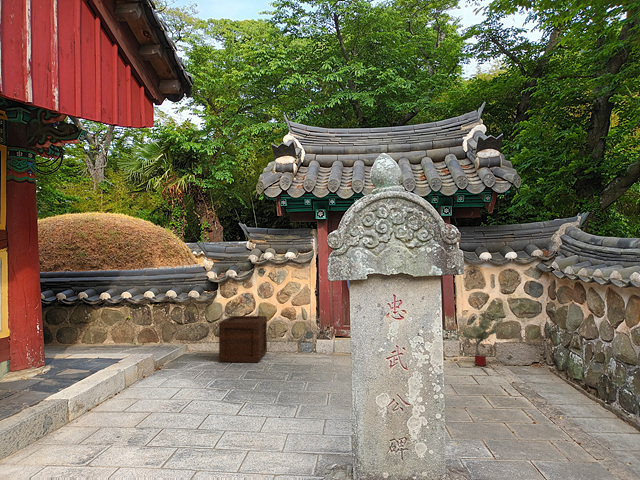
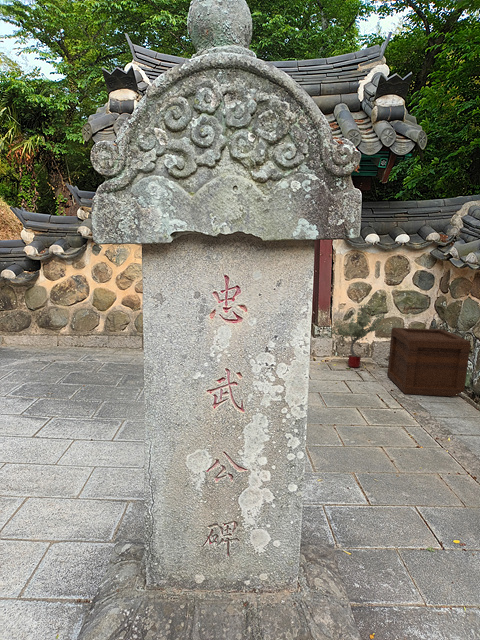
wooden crate: present [219,316,267,363] -> present [387,328,470,397]

